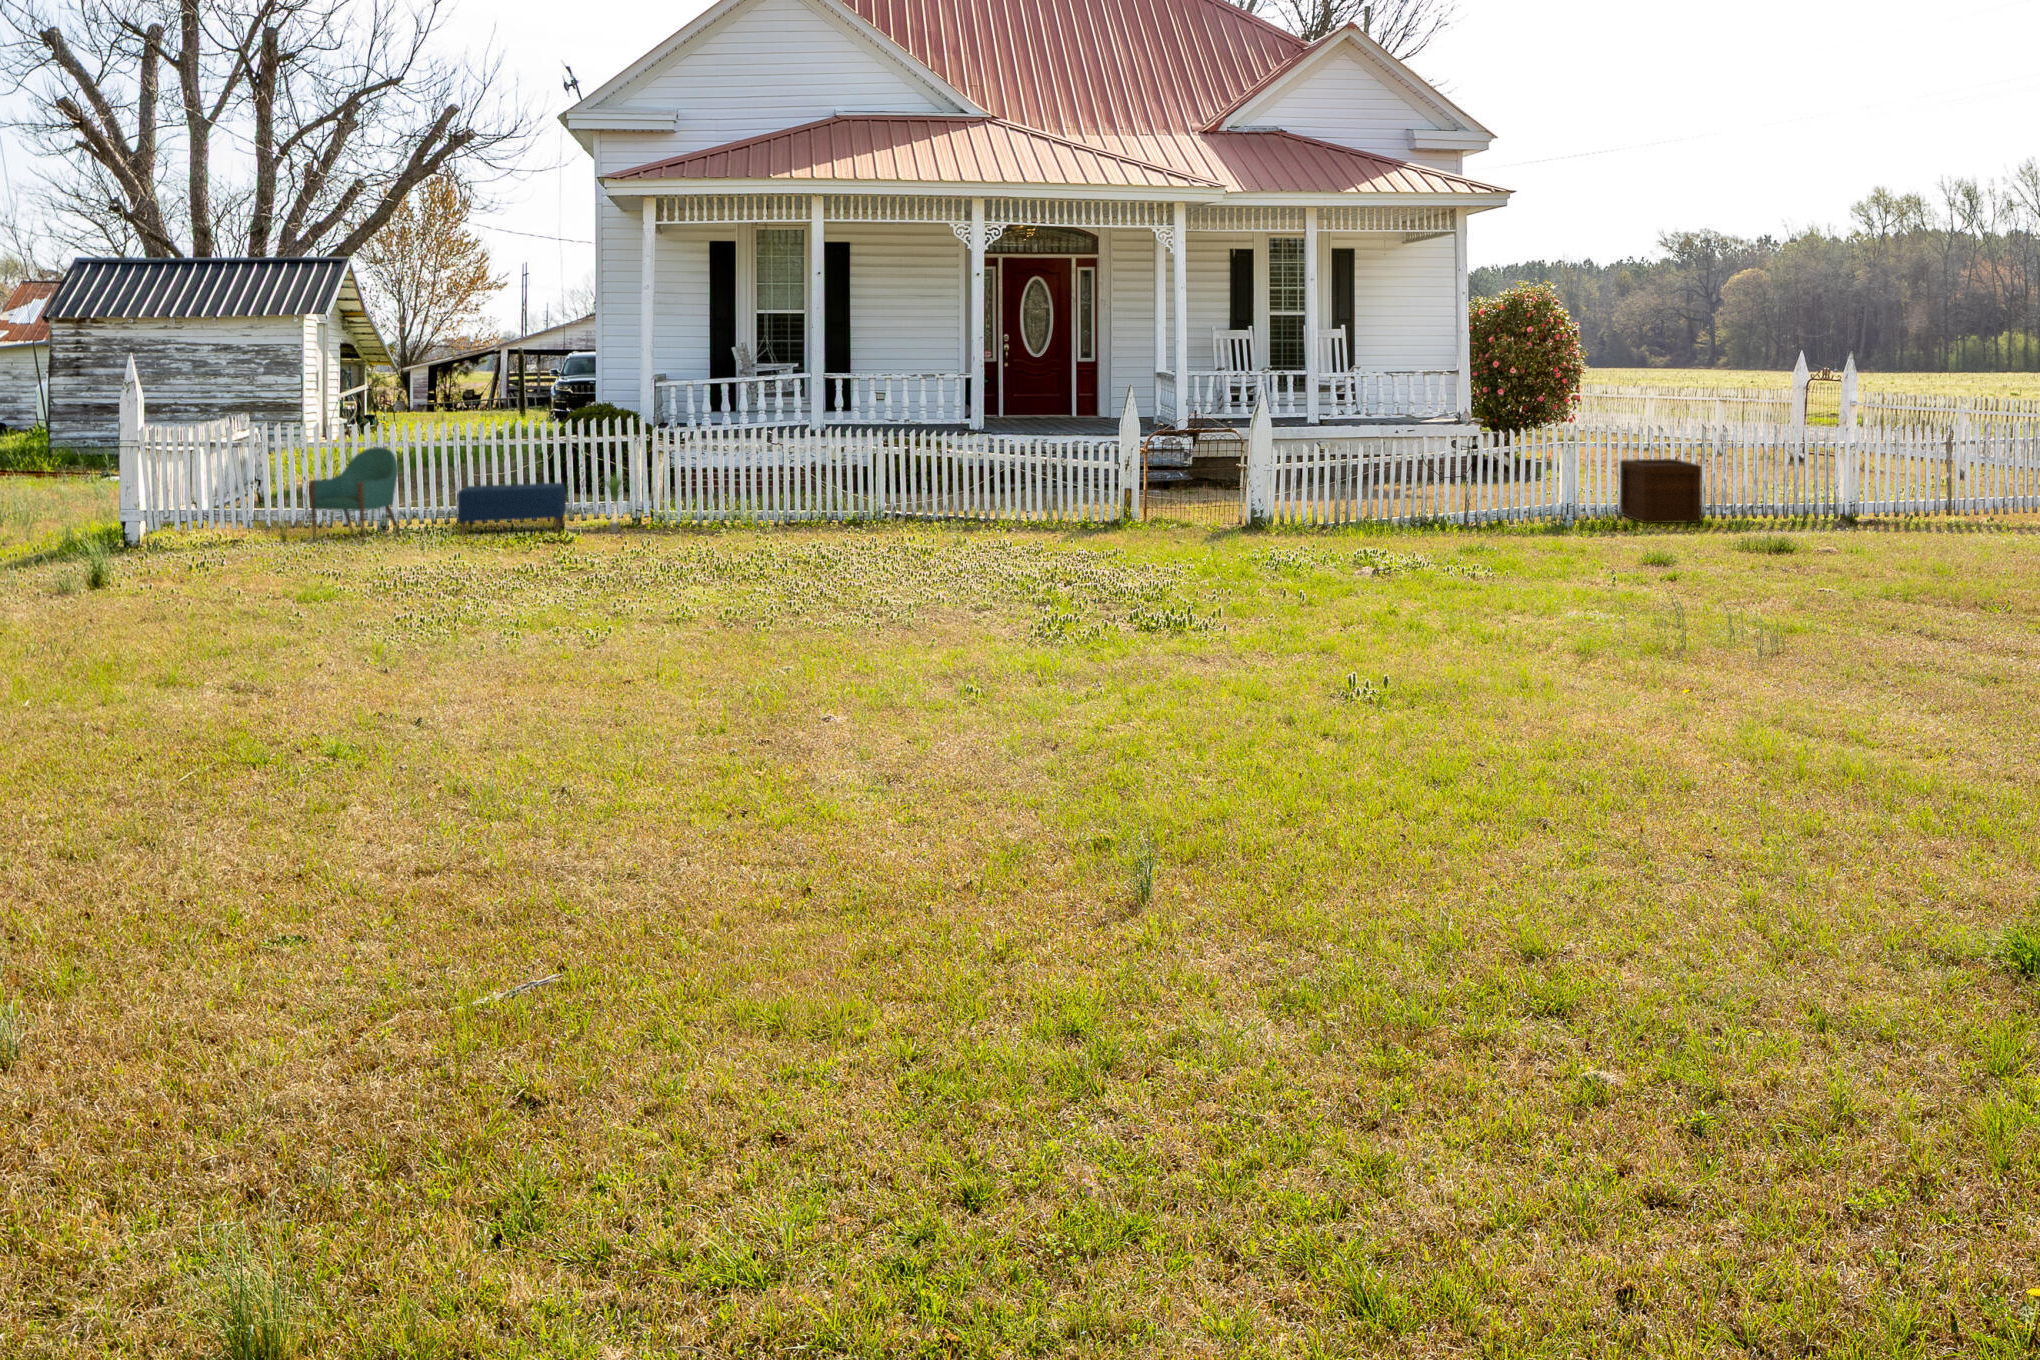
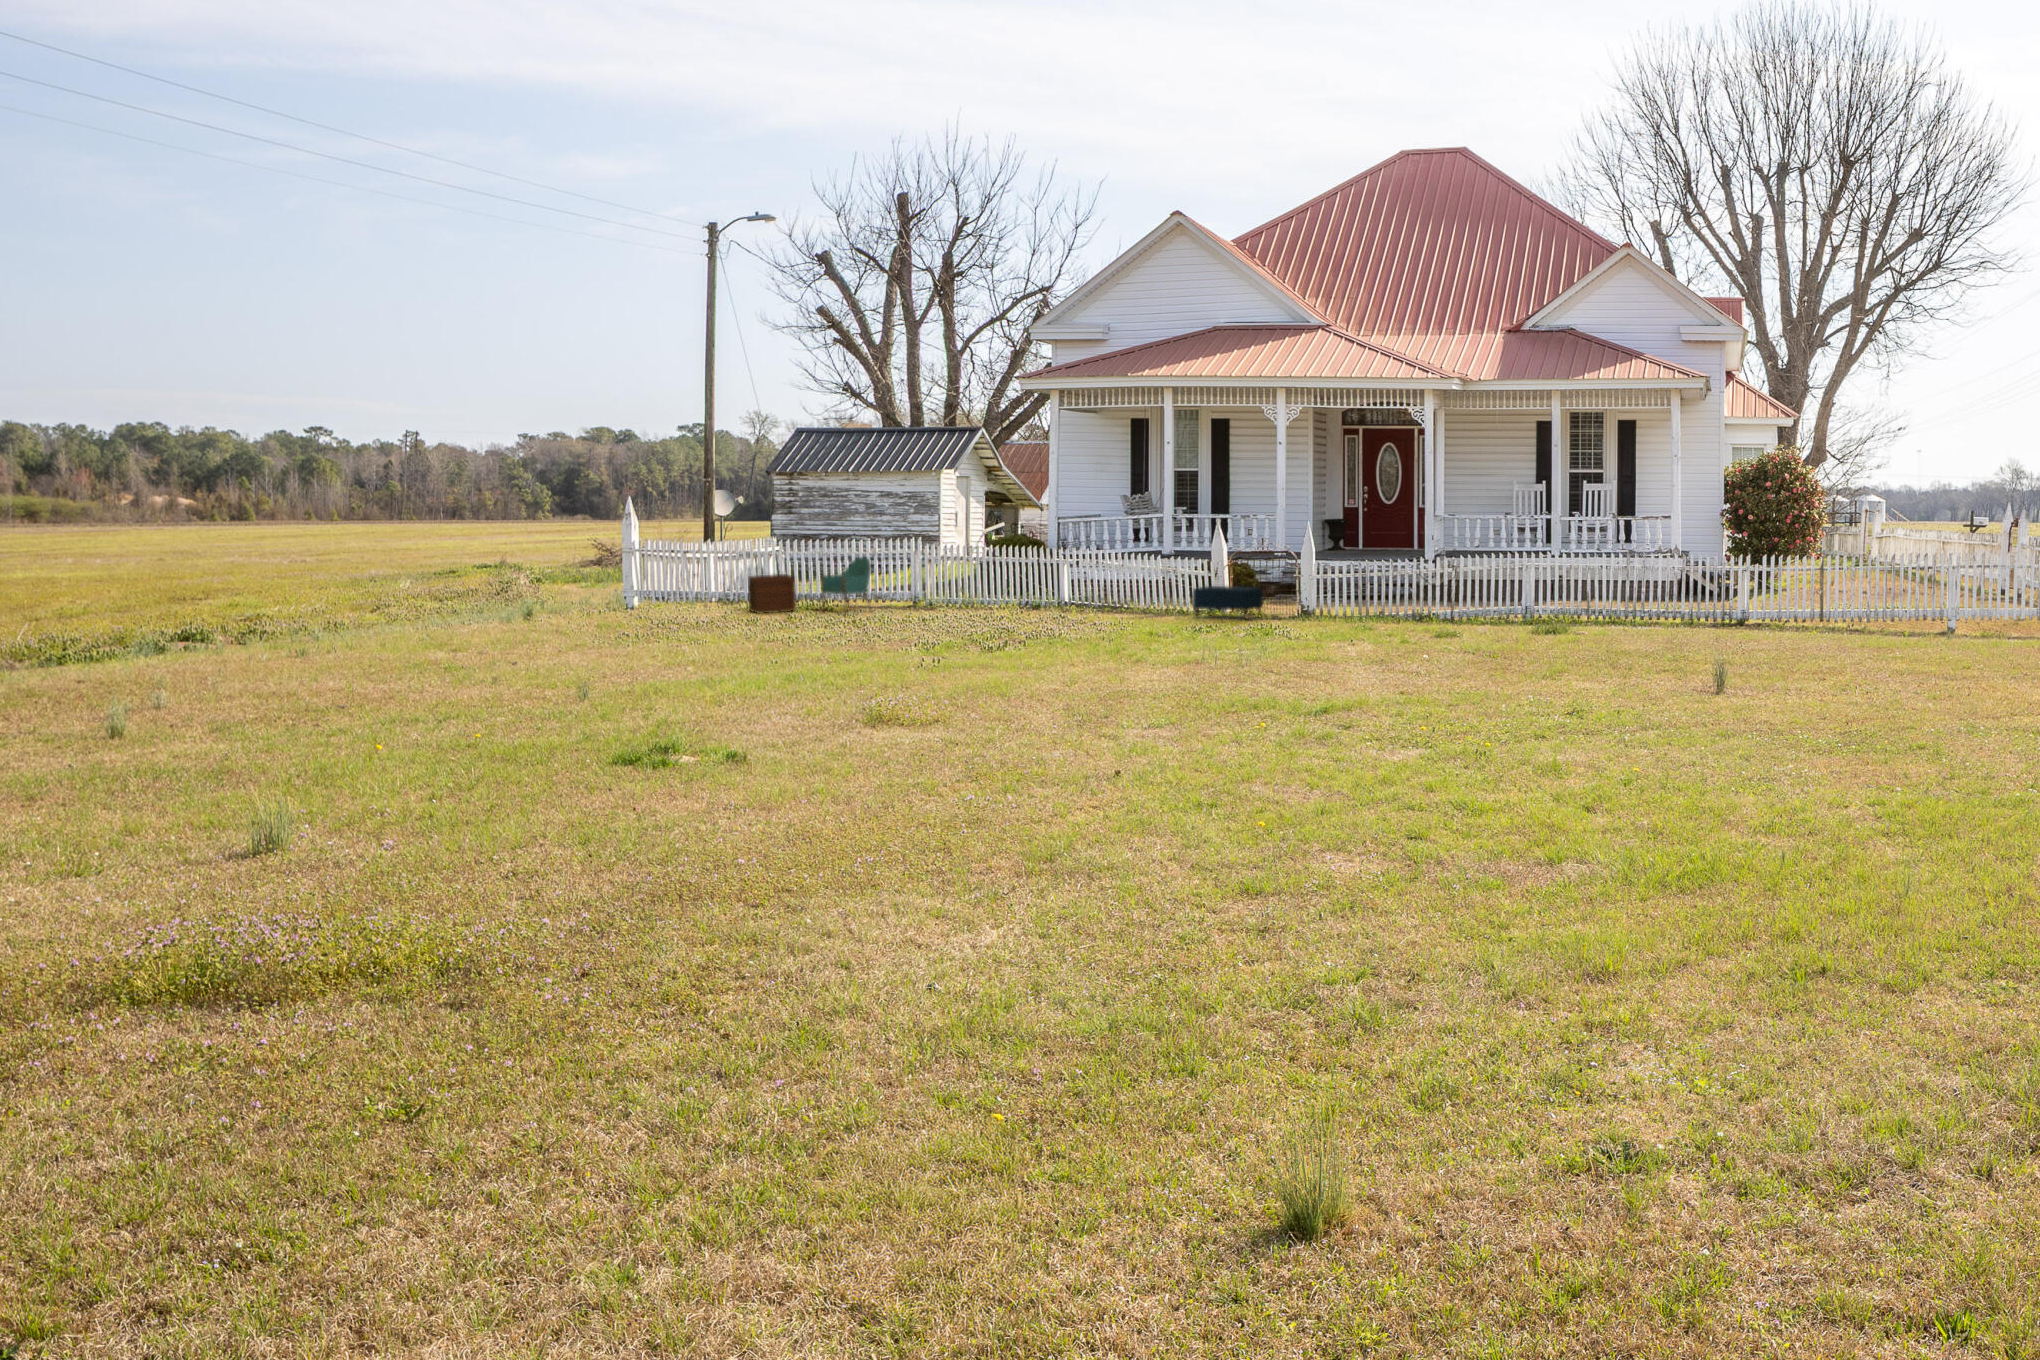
wooden crate: present [1620,459,1702,523] -> present [748,574,796,614]
potted plant: present [605,476,624,533] -> none [975,571,1004,614]
bench: present [458,483,566,536] -> present [1193,586,1263,619]

